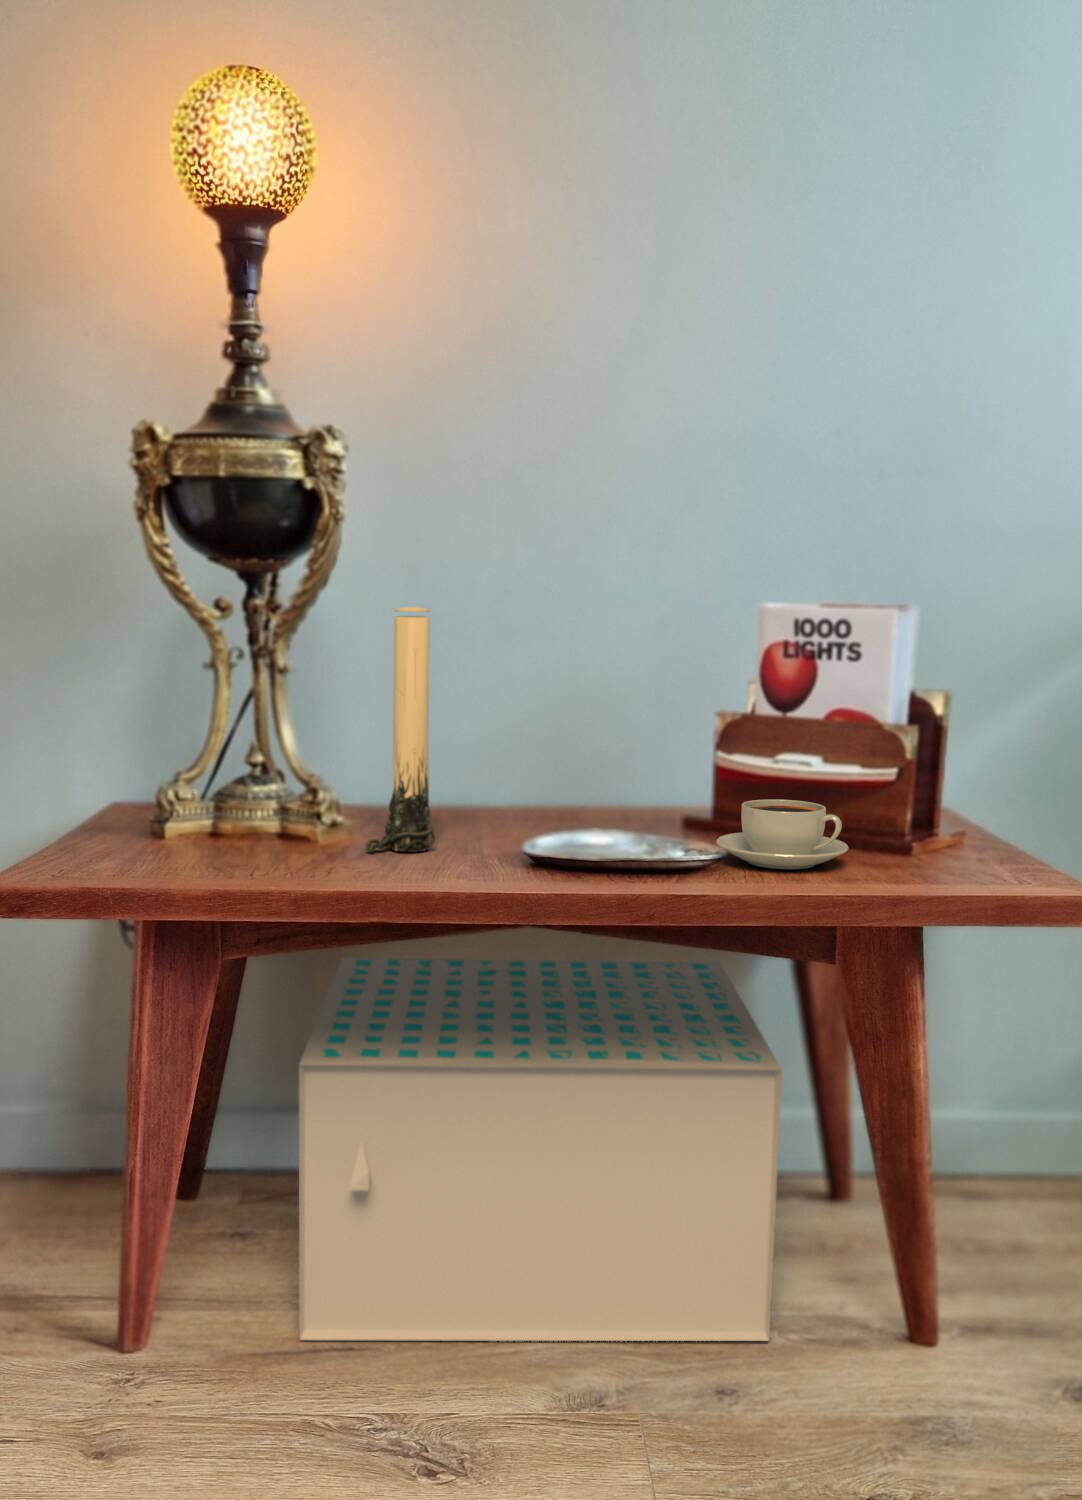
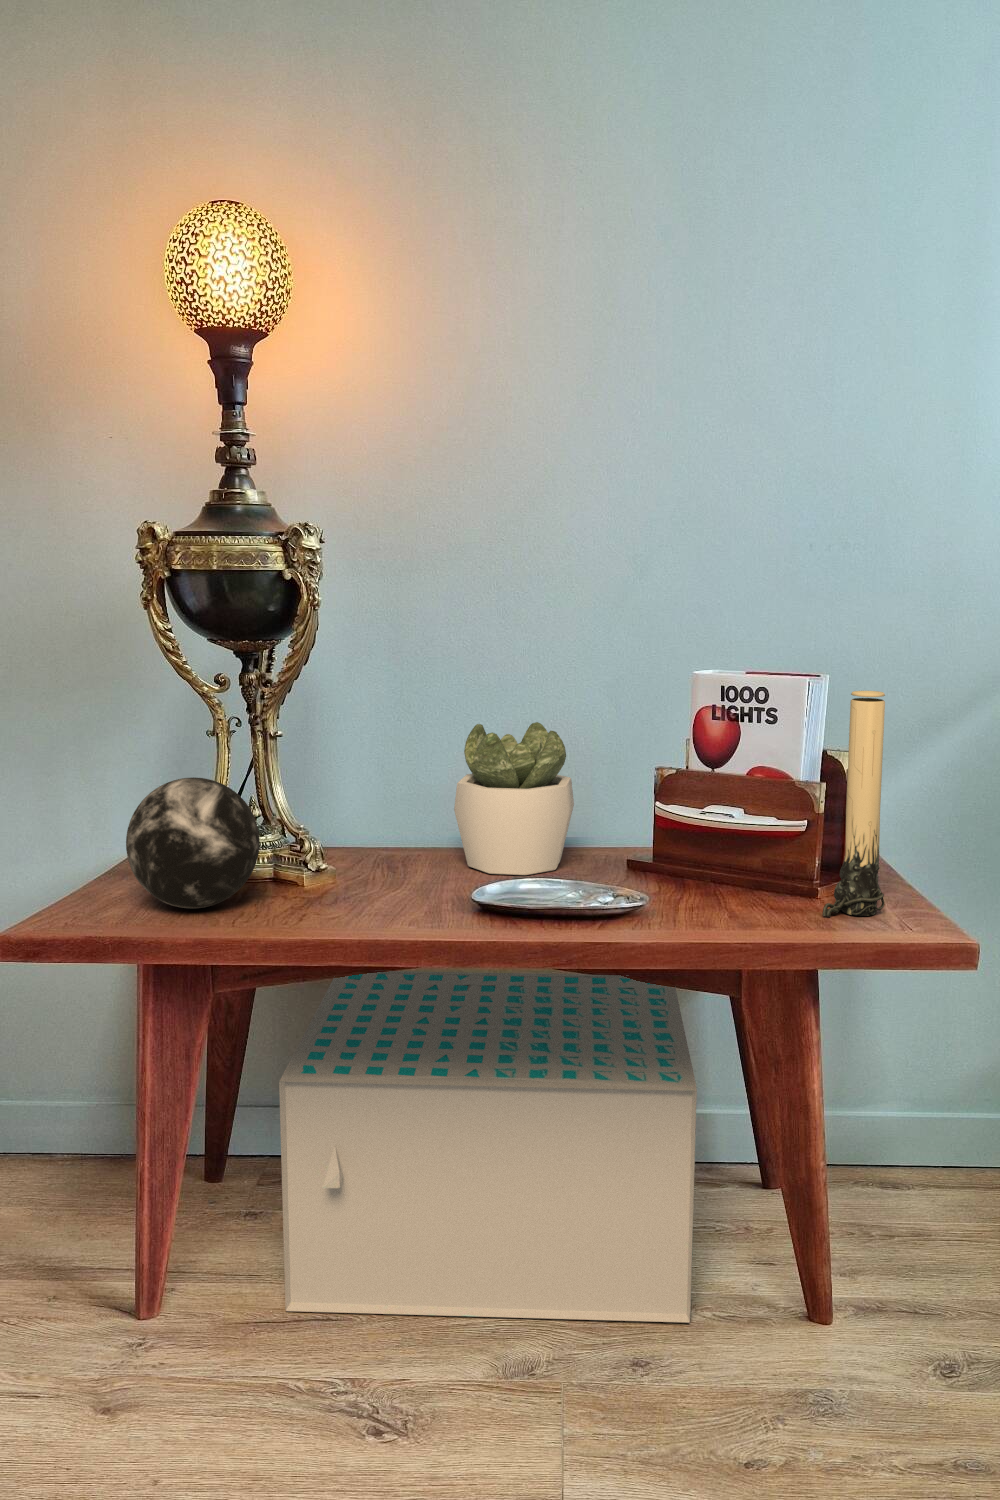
candle: present [365,607,435,852] -> present [823,691,885,916]
succulent plant: none [492,667,624,835] -> present [454,722,574,875]
decorative orb: none [123,707,280,860] -> present [126,777,260,908]
coffee cup: present [716,799,849,869] -> none [638,852,754,918]

